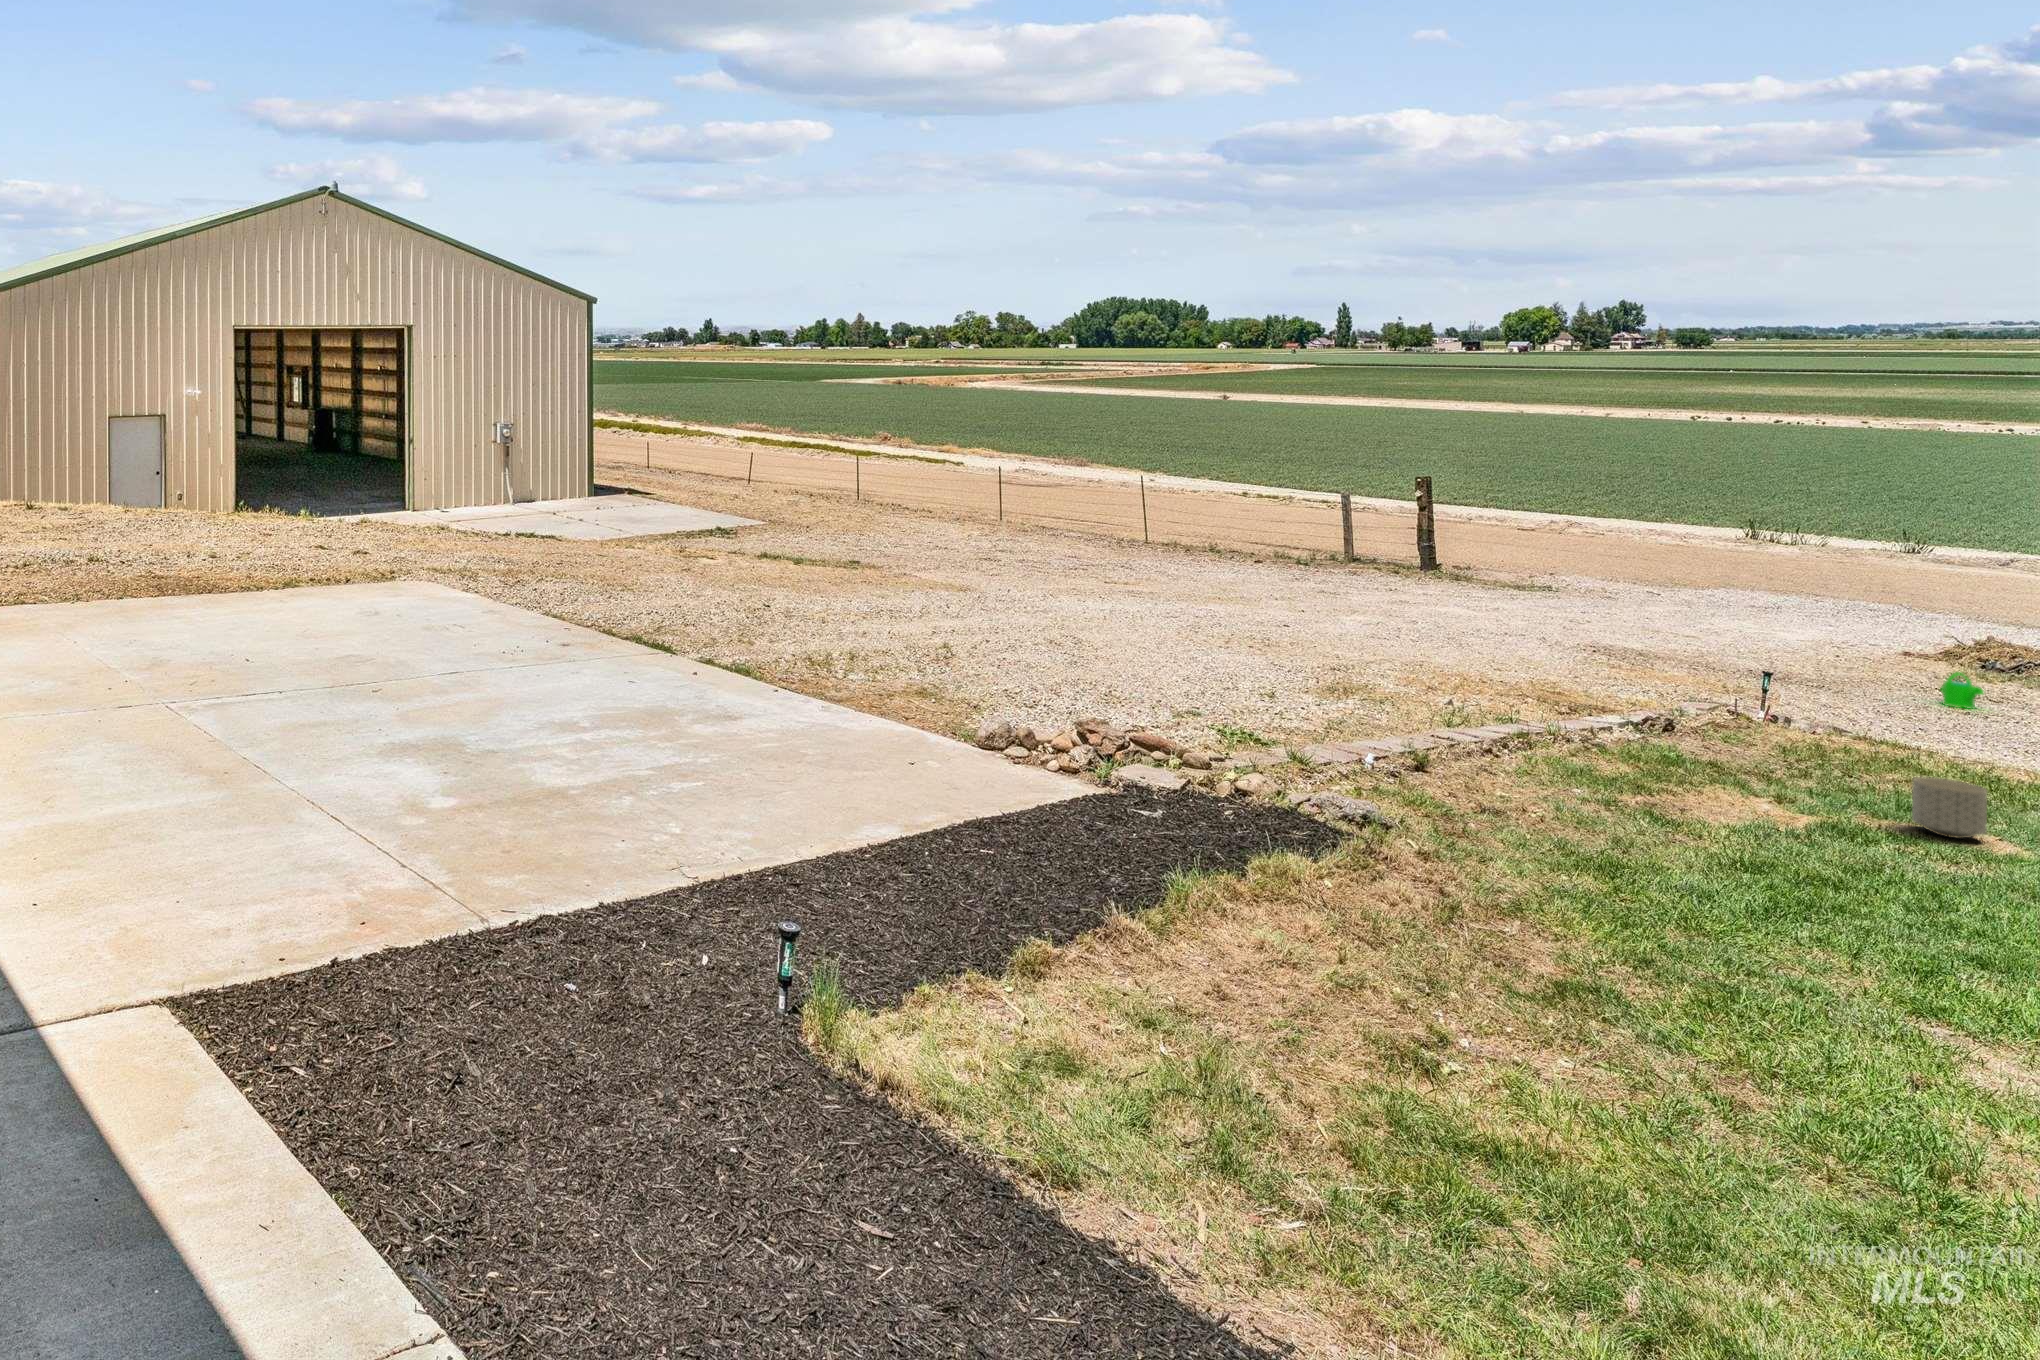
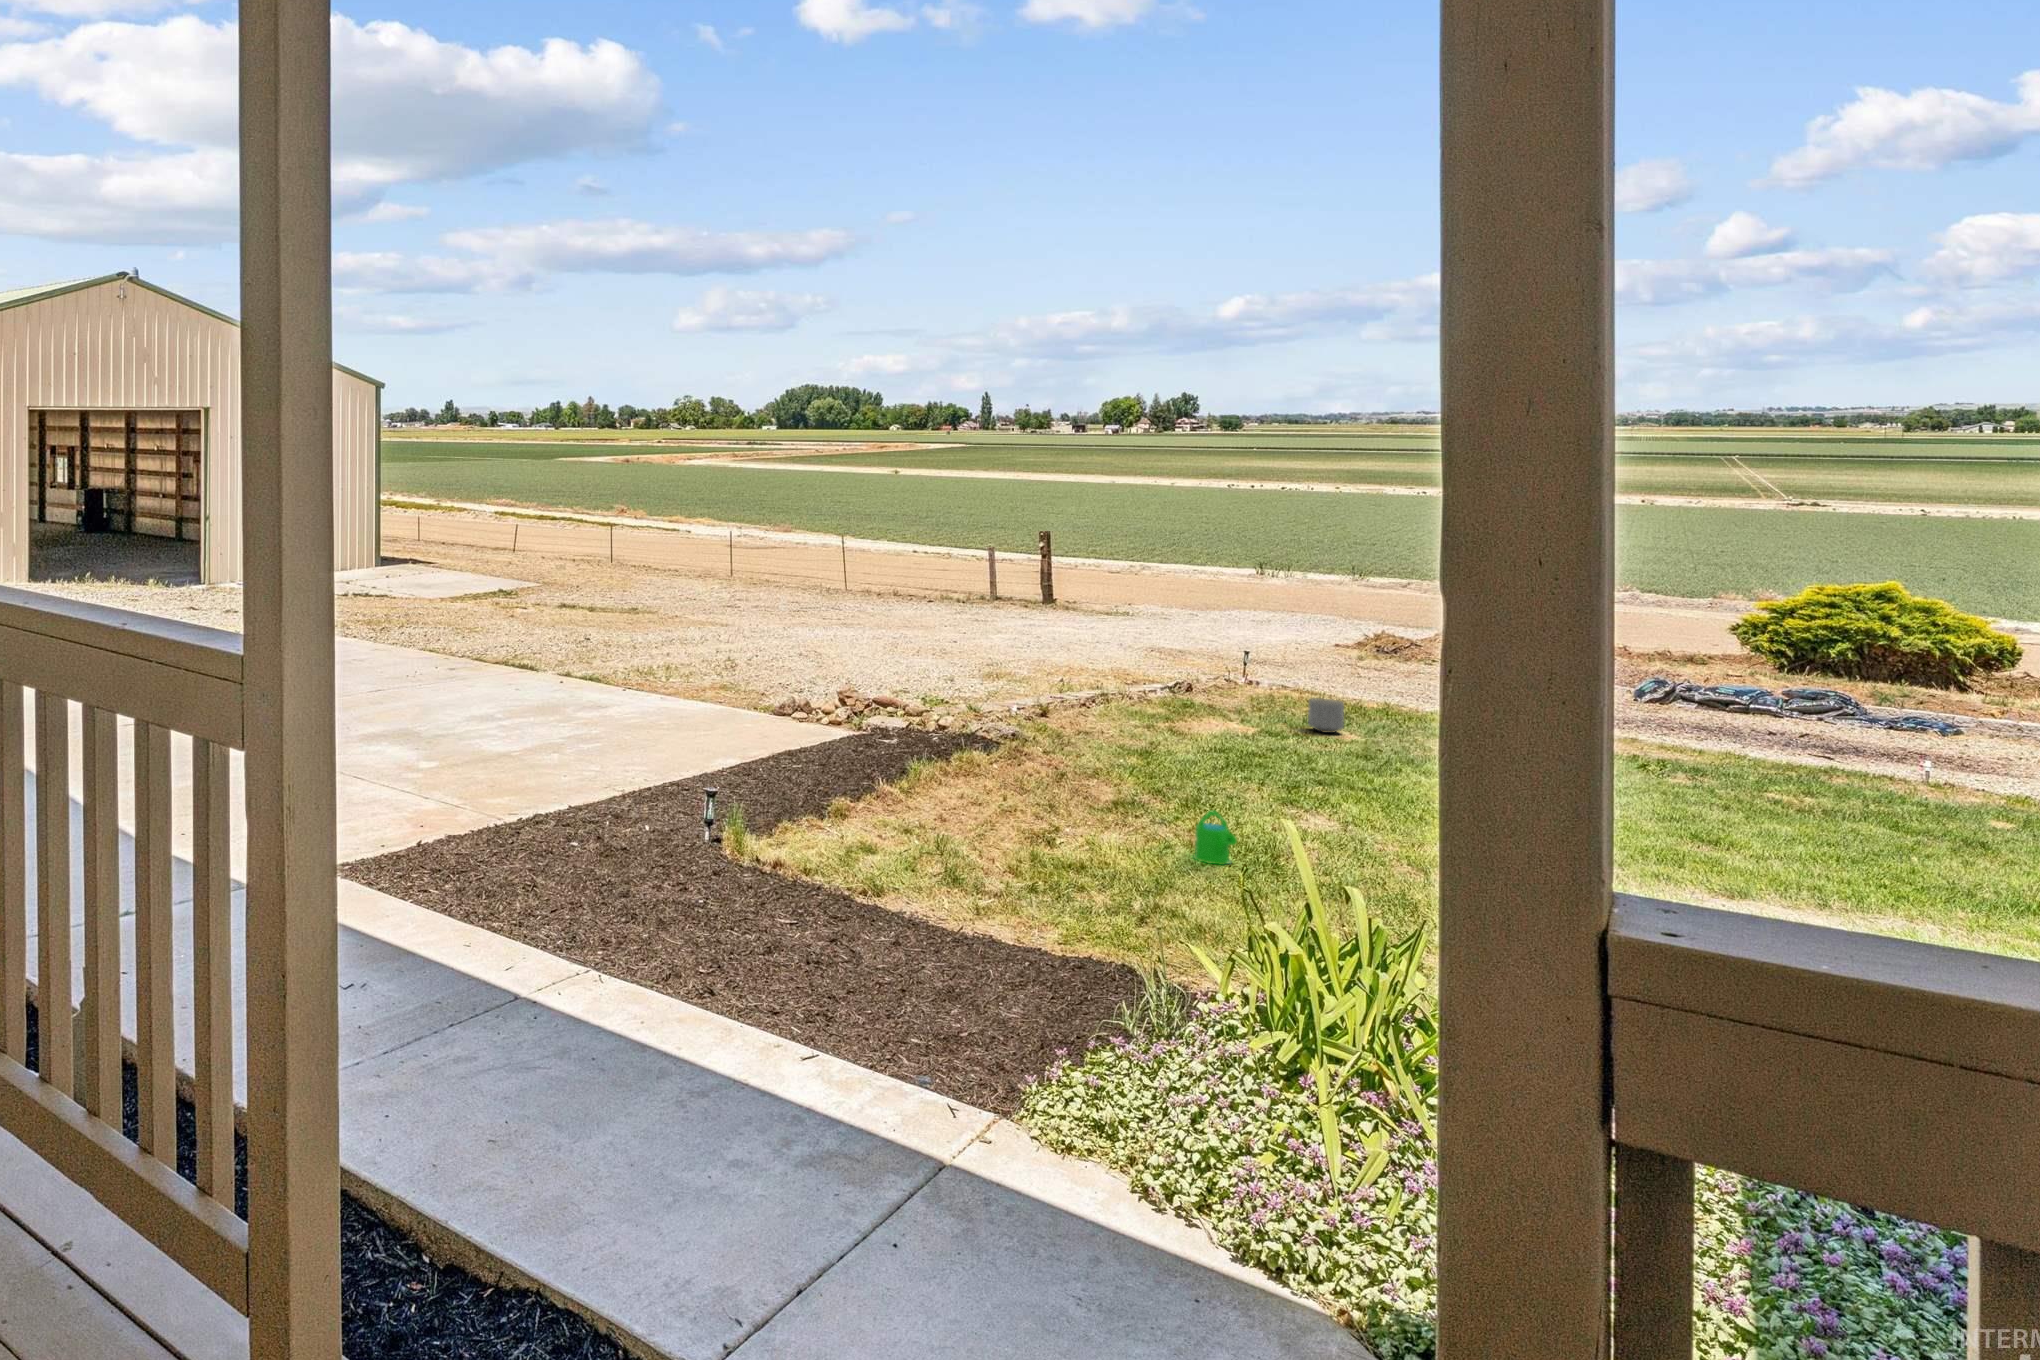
watering can: present [1940,672,1984,709] -> present [1193,810,1237,864]

